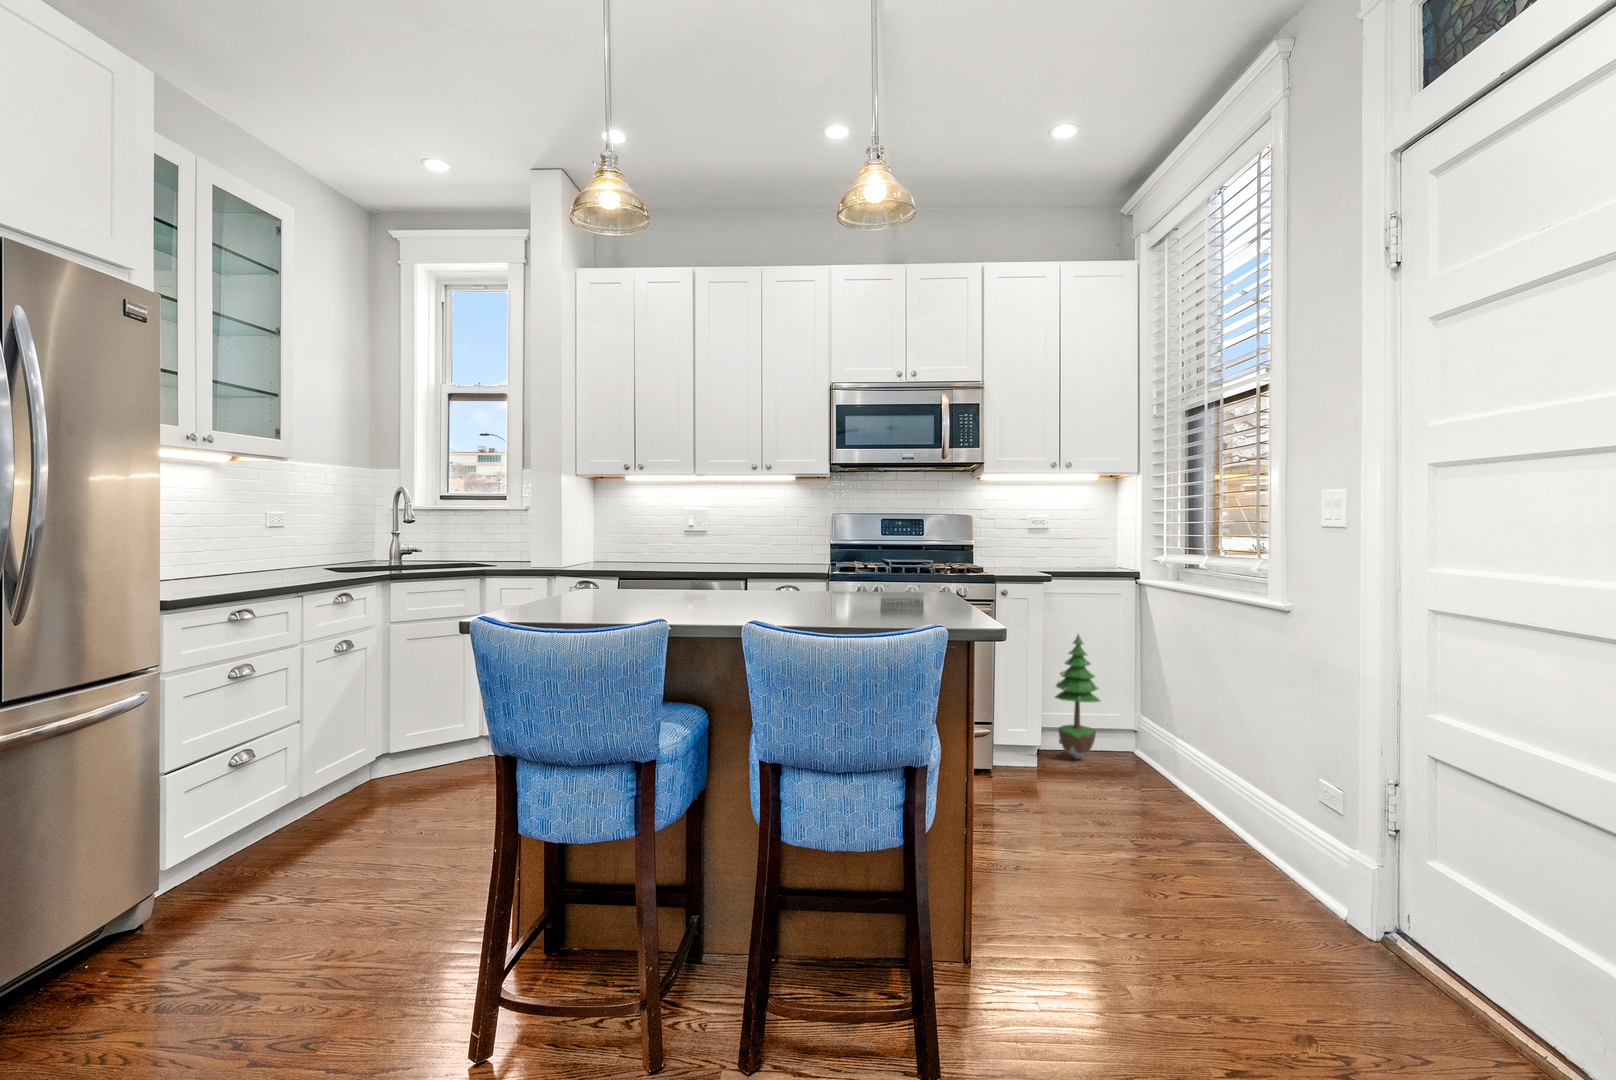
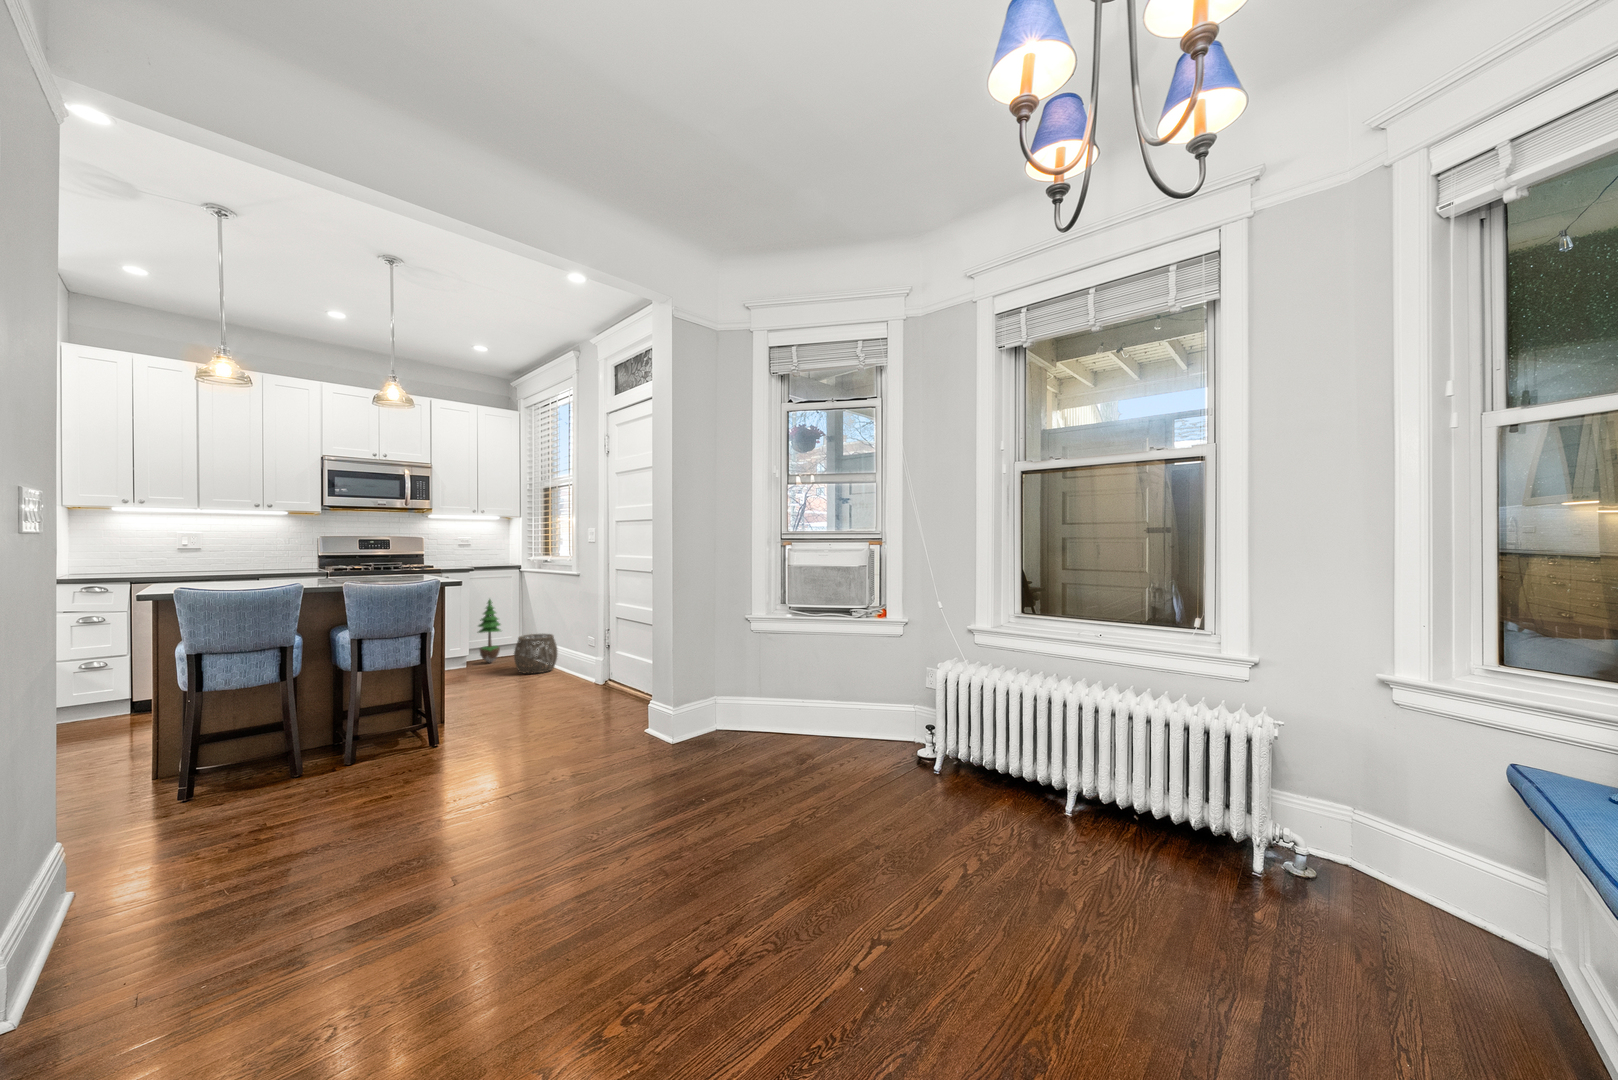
woven basket: none [1122,725,1222,823] -> present [514,634,558,674]

